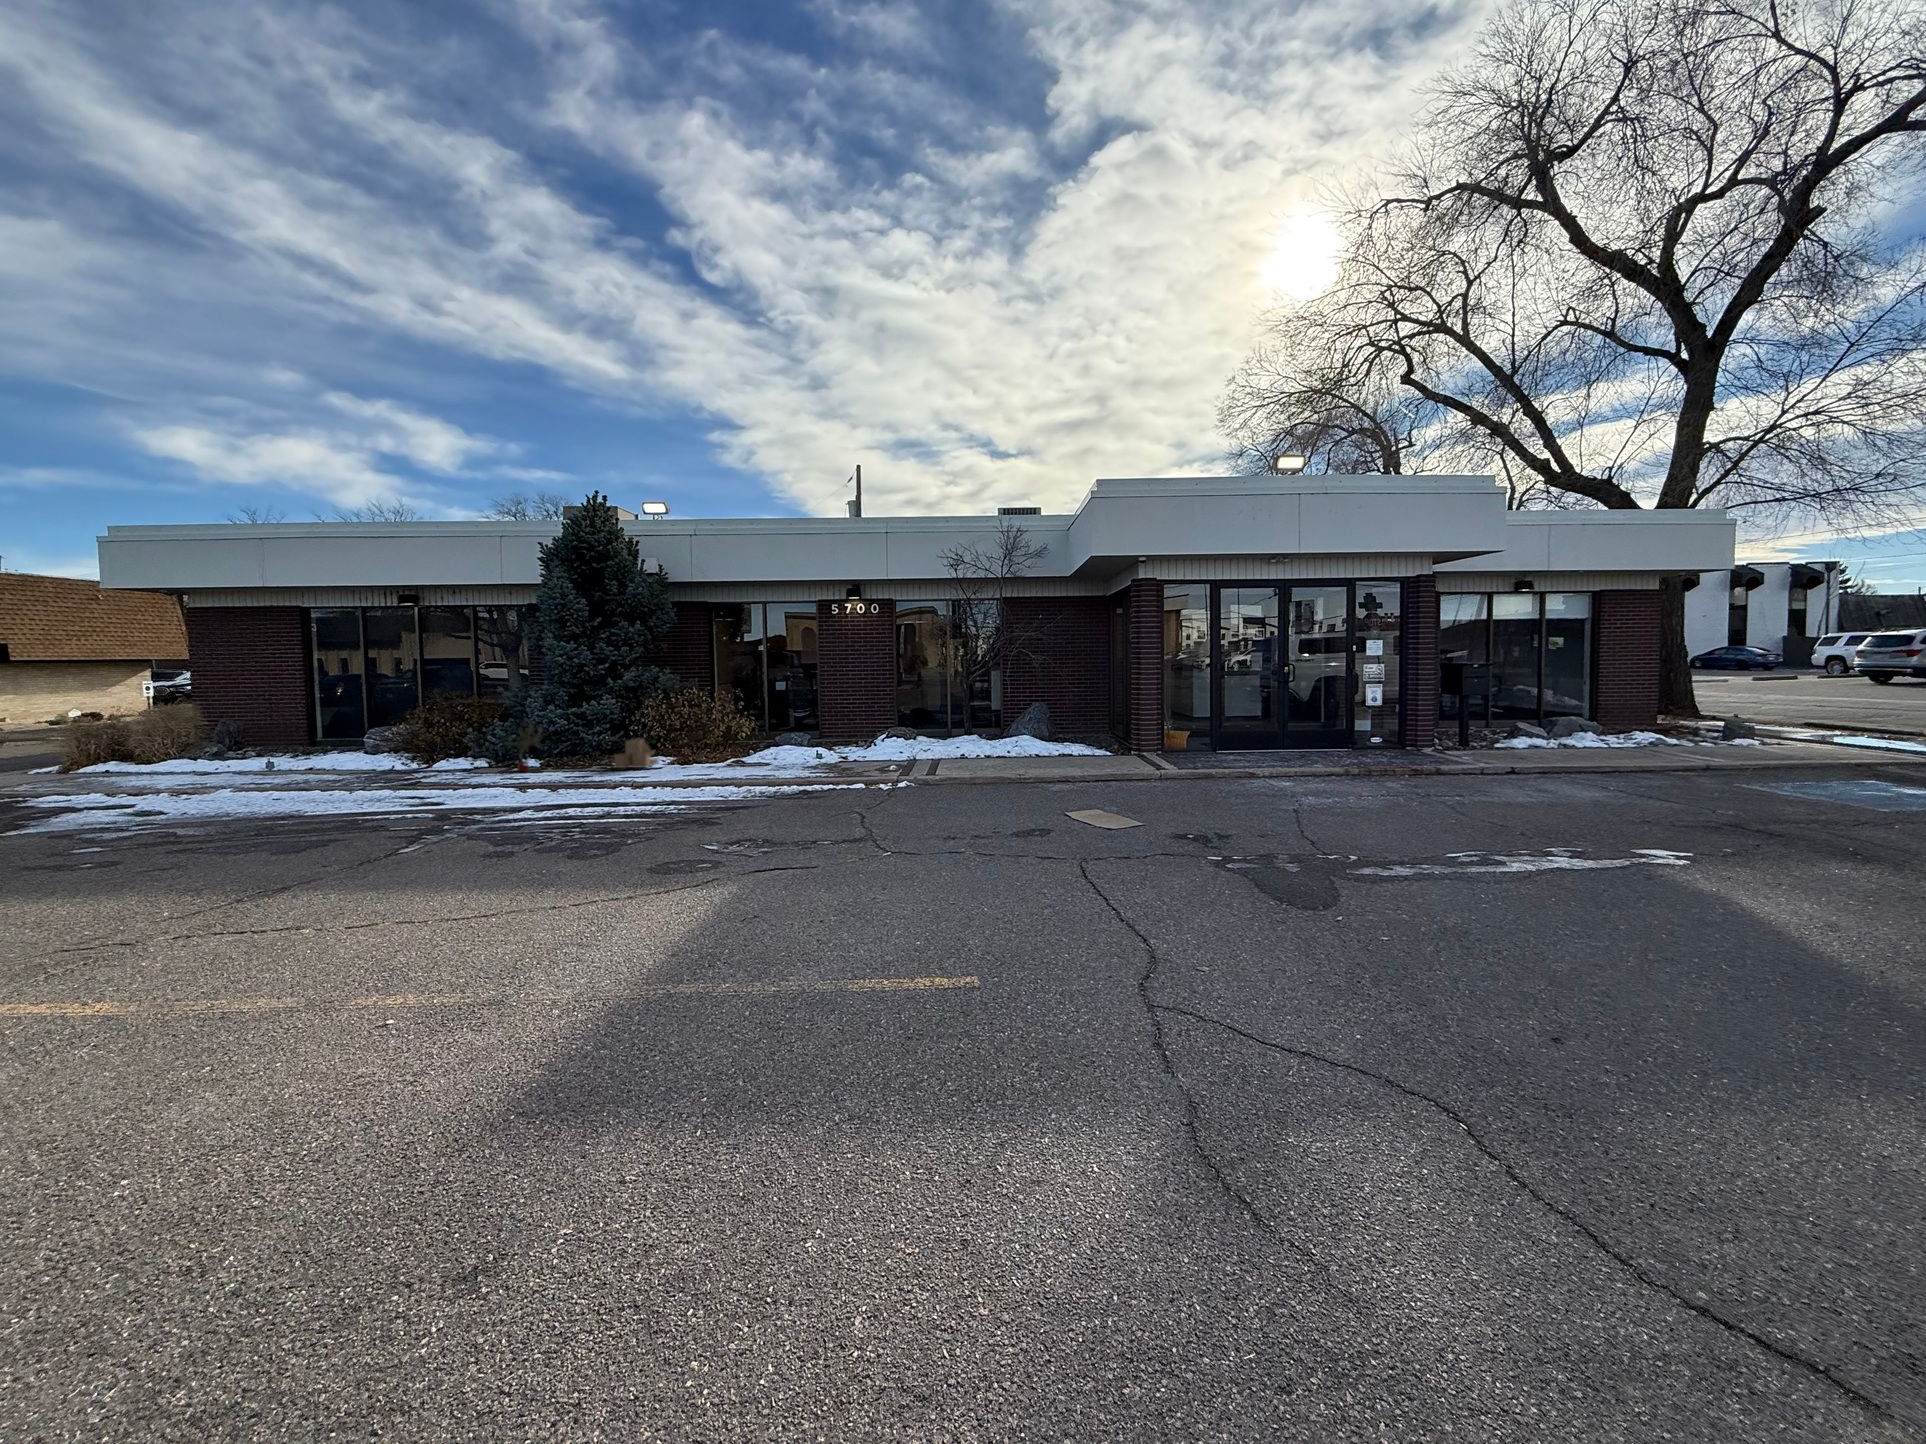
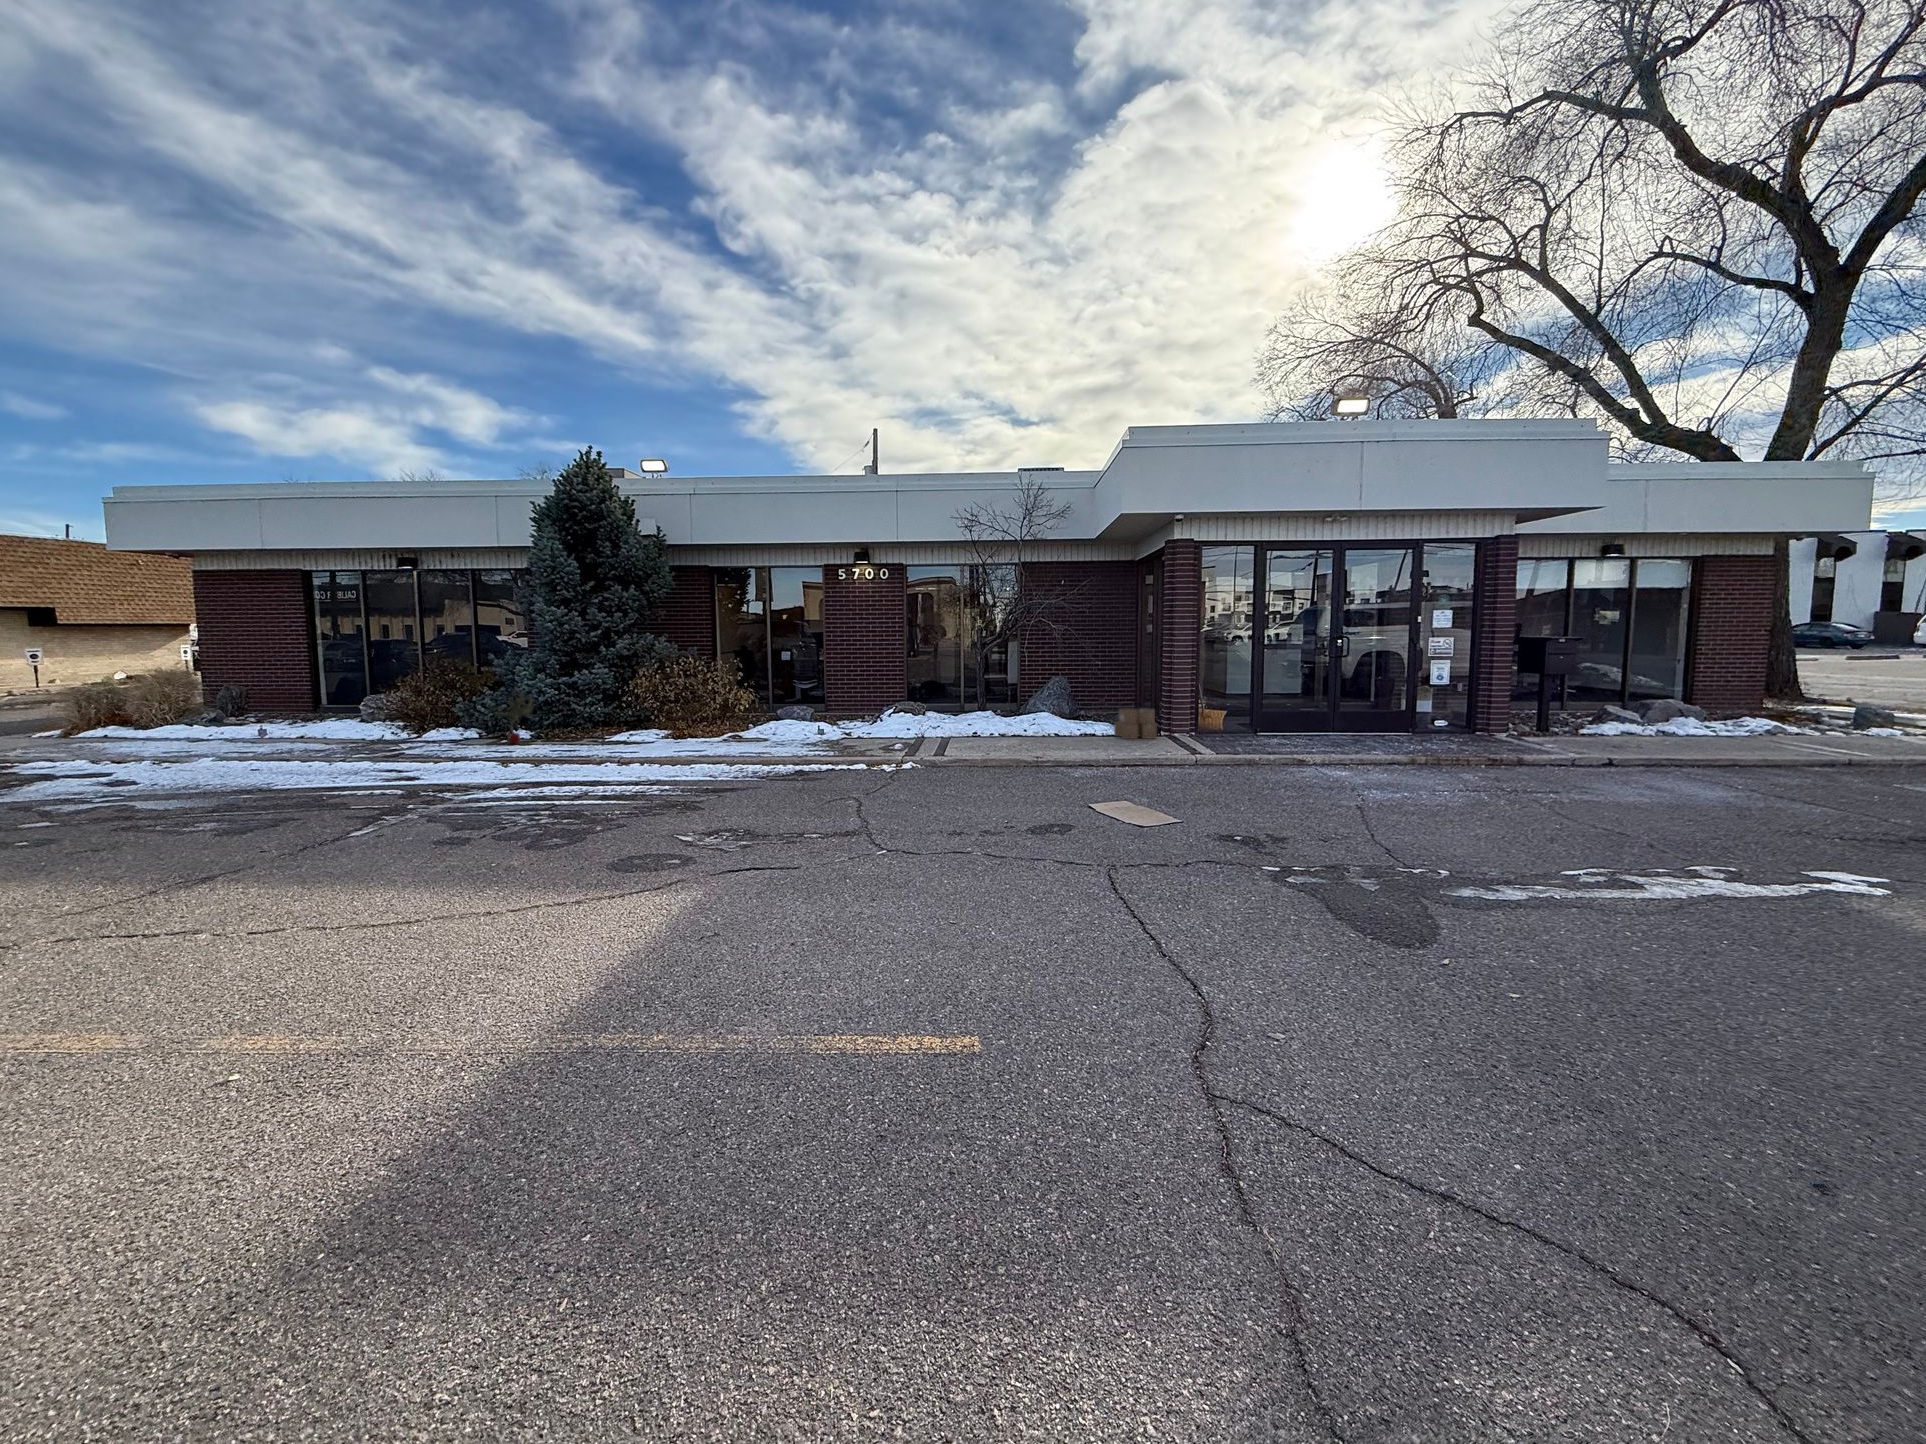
cardboard box: present [614,739,659,768] -> present [1114,708,1157,739]

